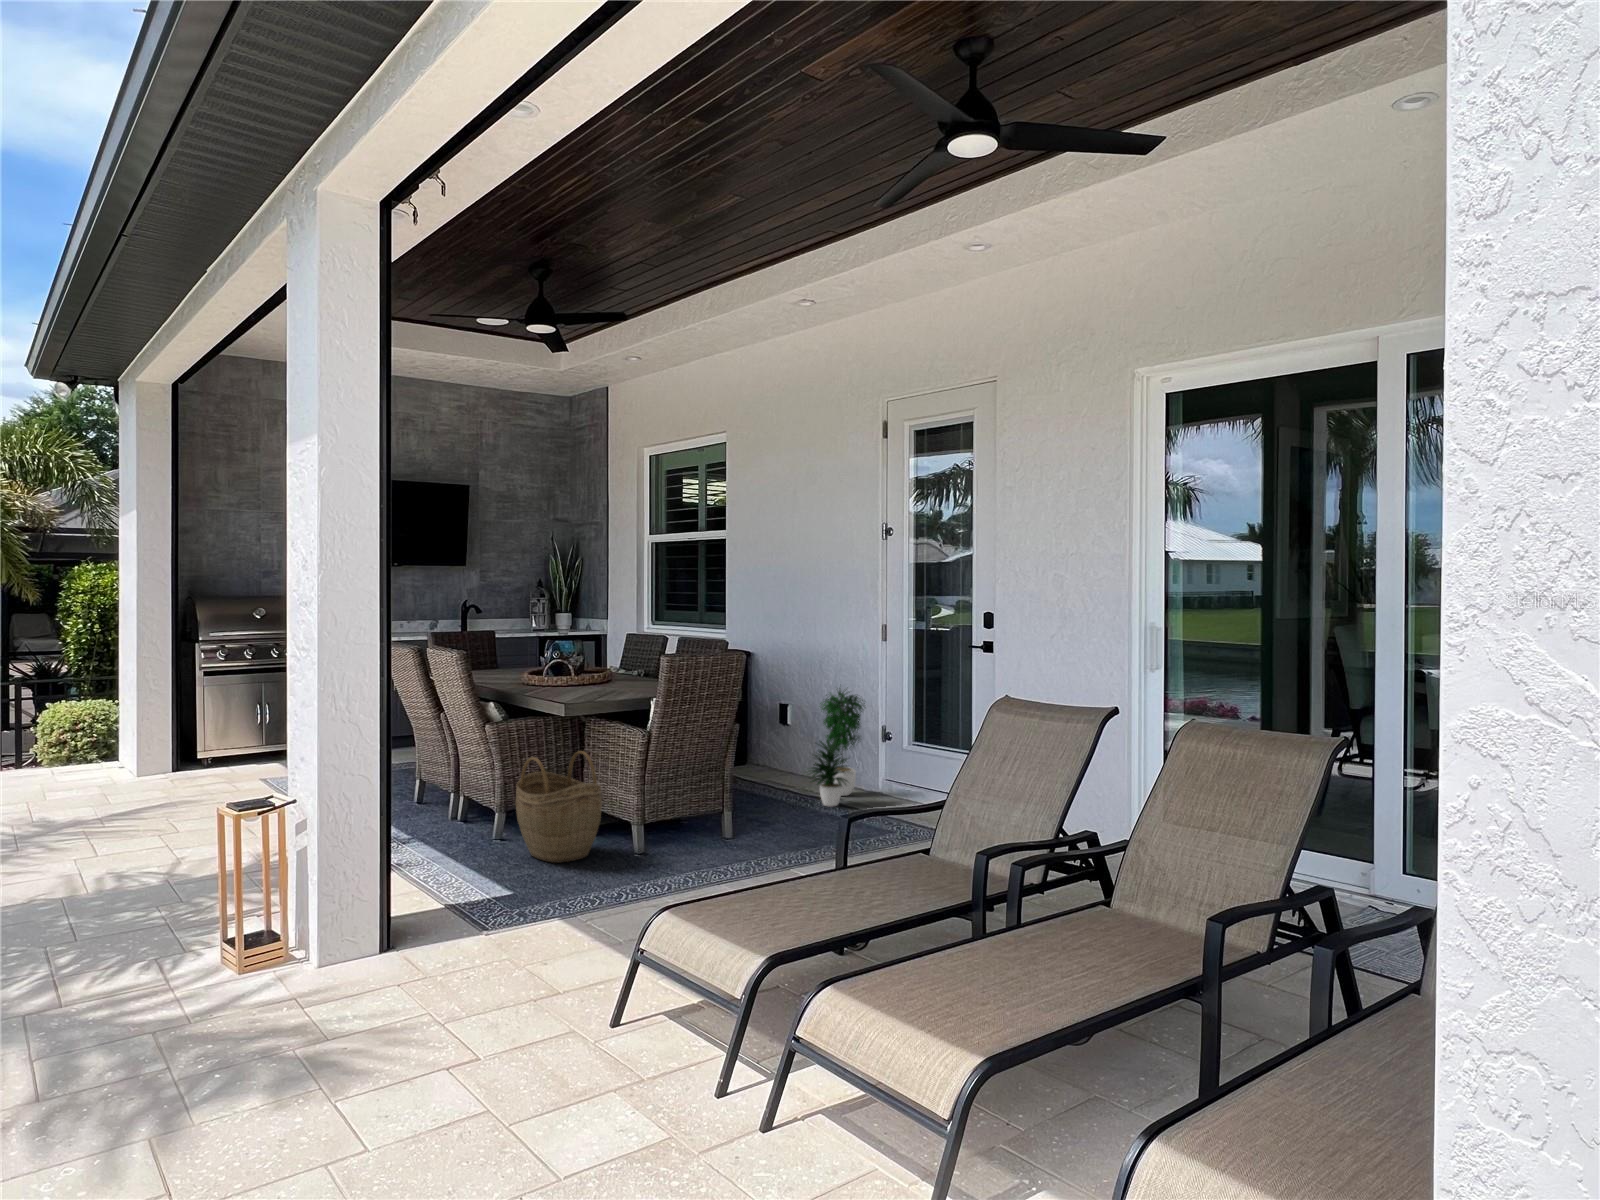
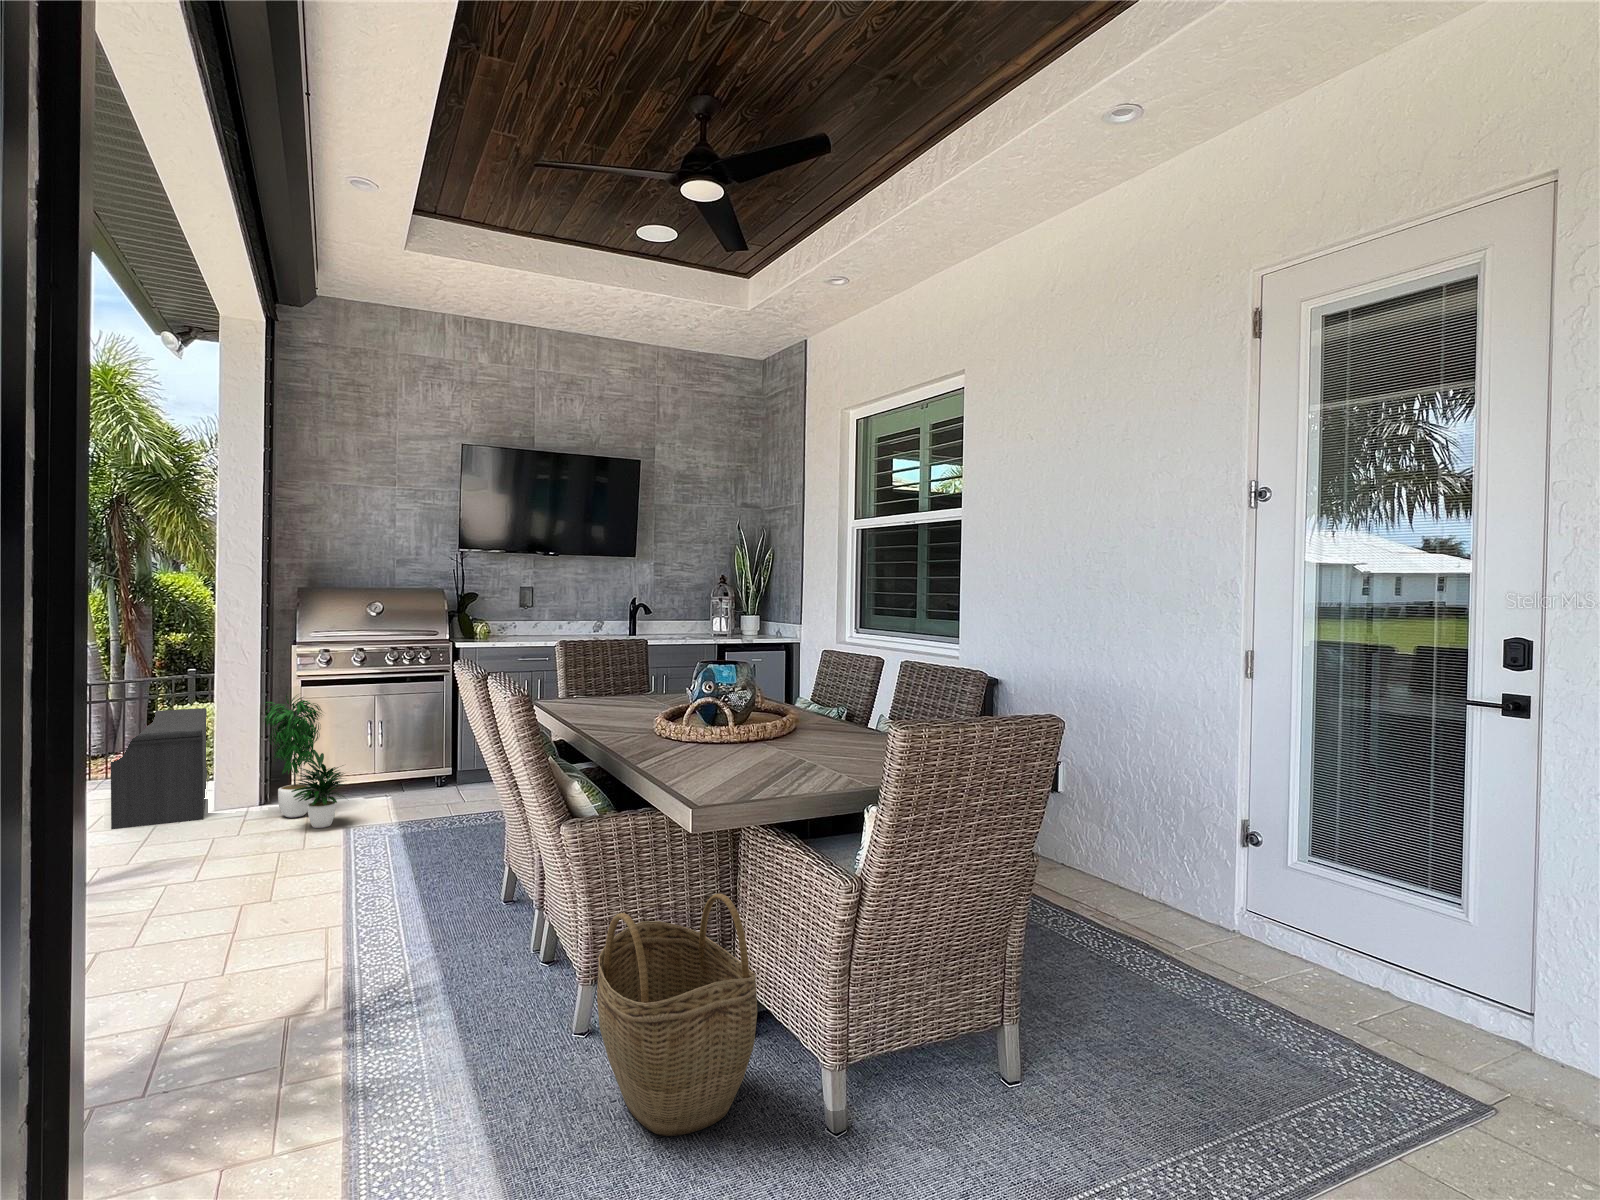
potted plant: present [811,691,863,807] -> present [263,695,345,828]
bench: none [35,698,129,789] -> present [111,708,207,829]

